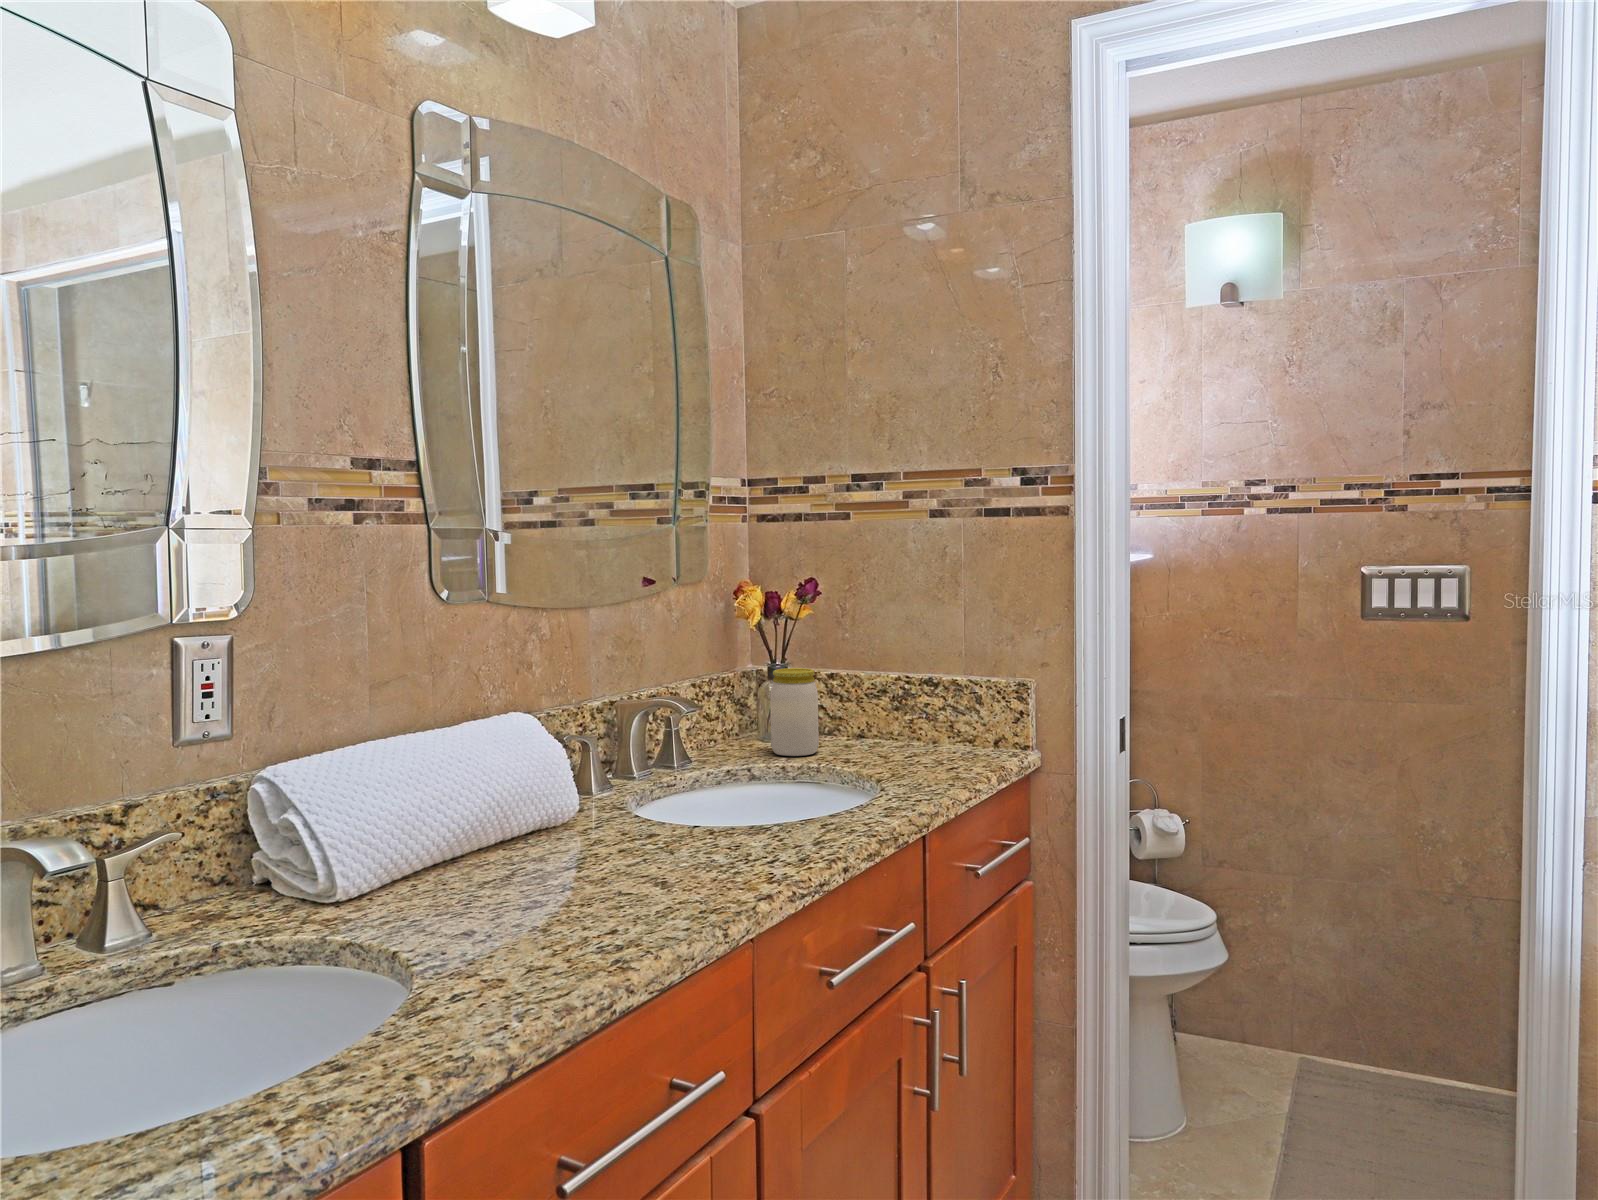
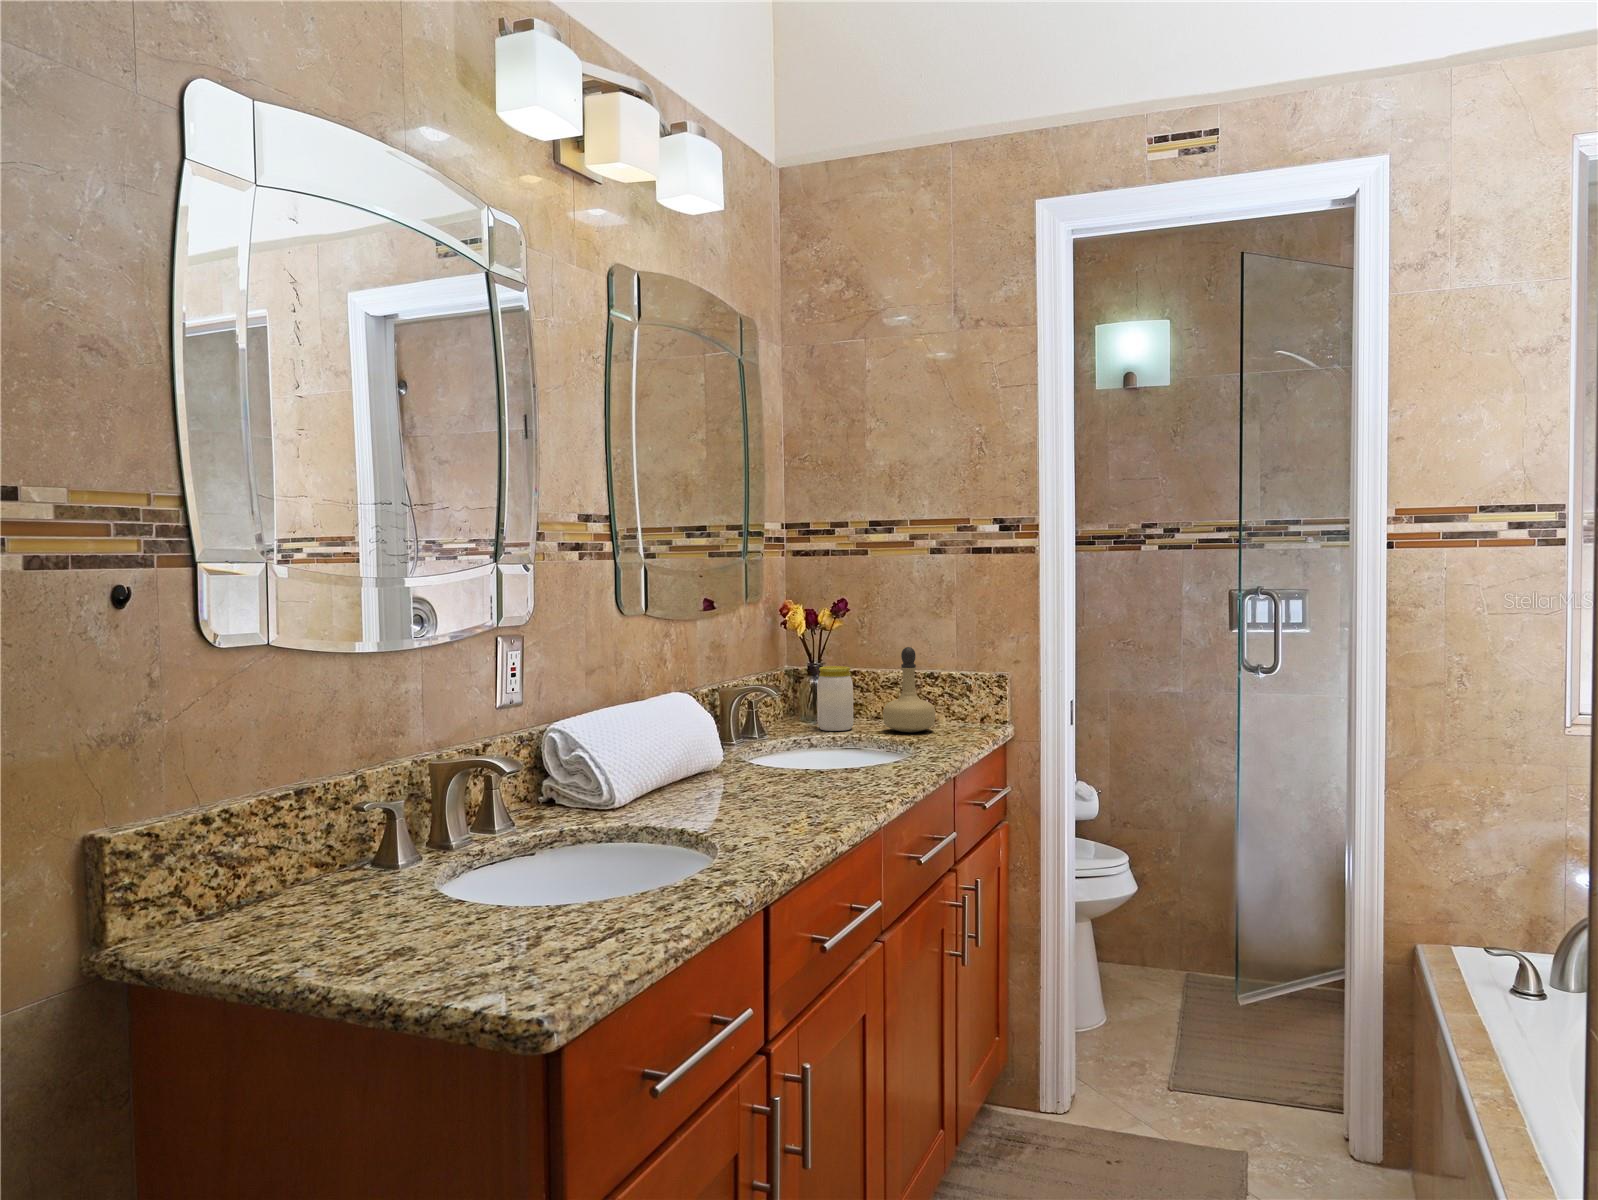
perfume bottle: none [855,645,926,761] -> present [883,647,935,732]

